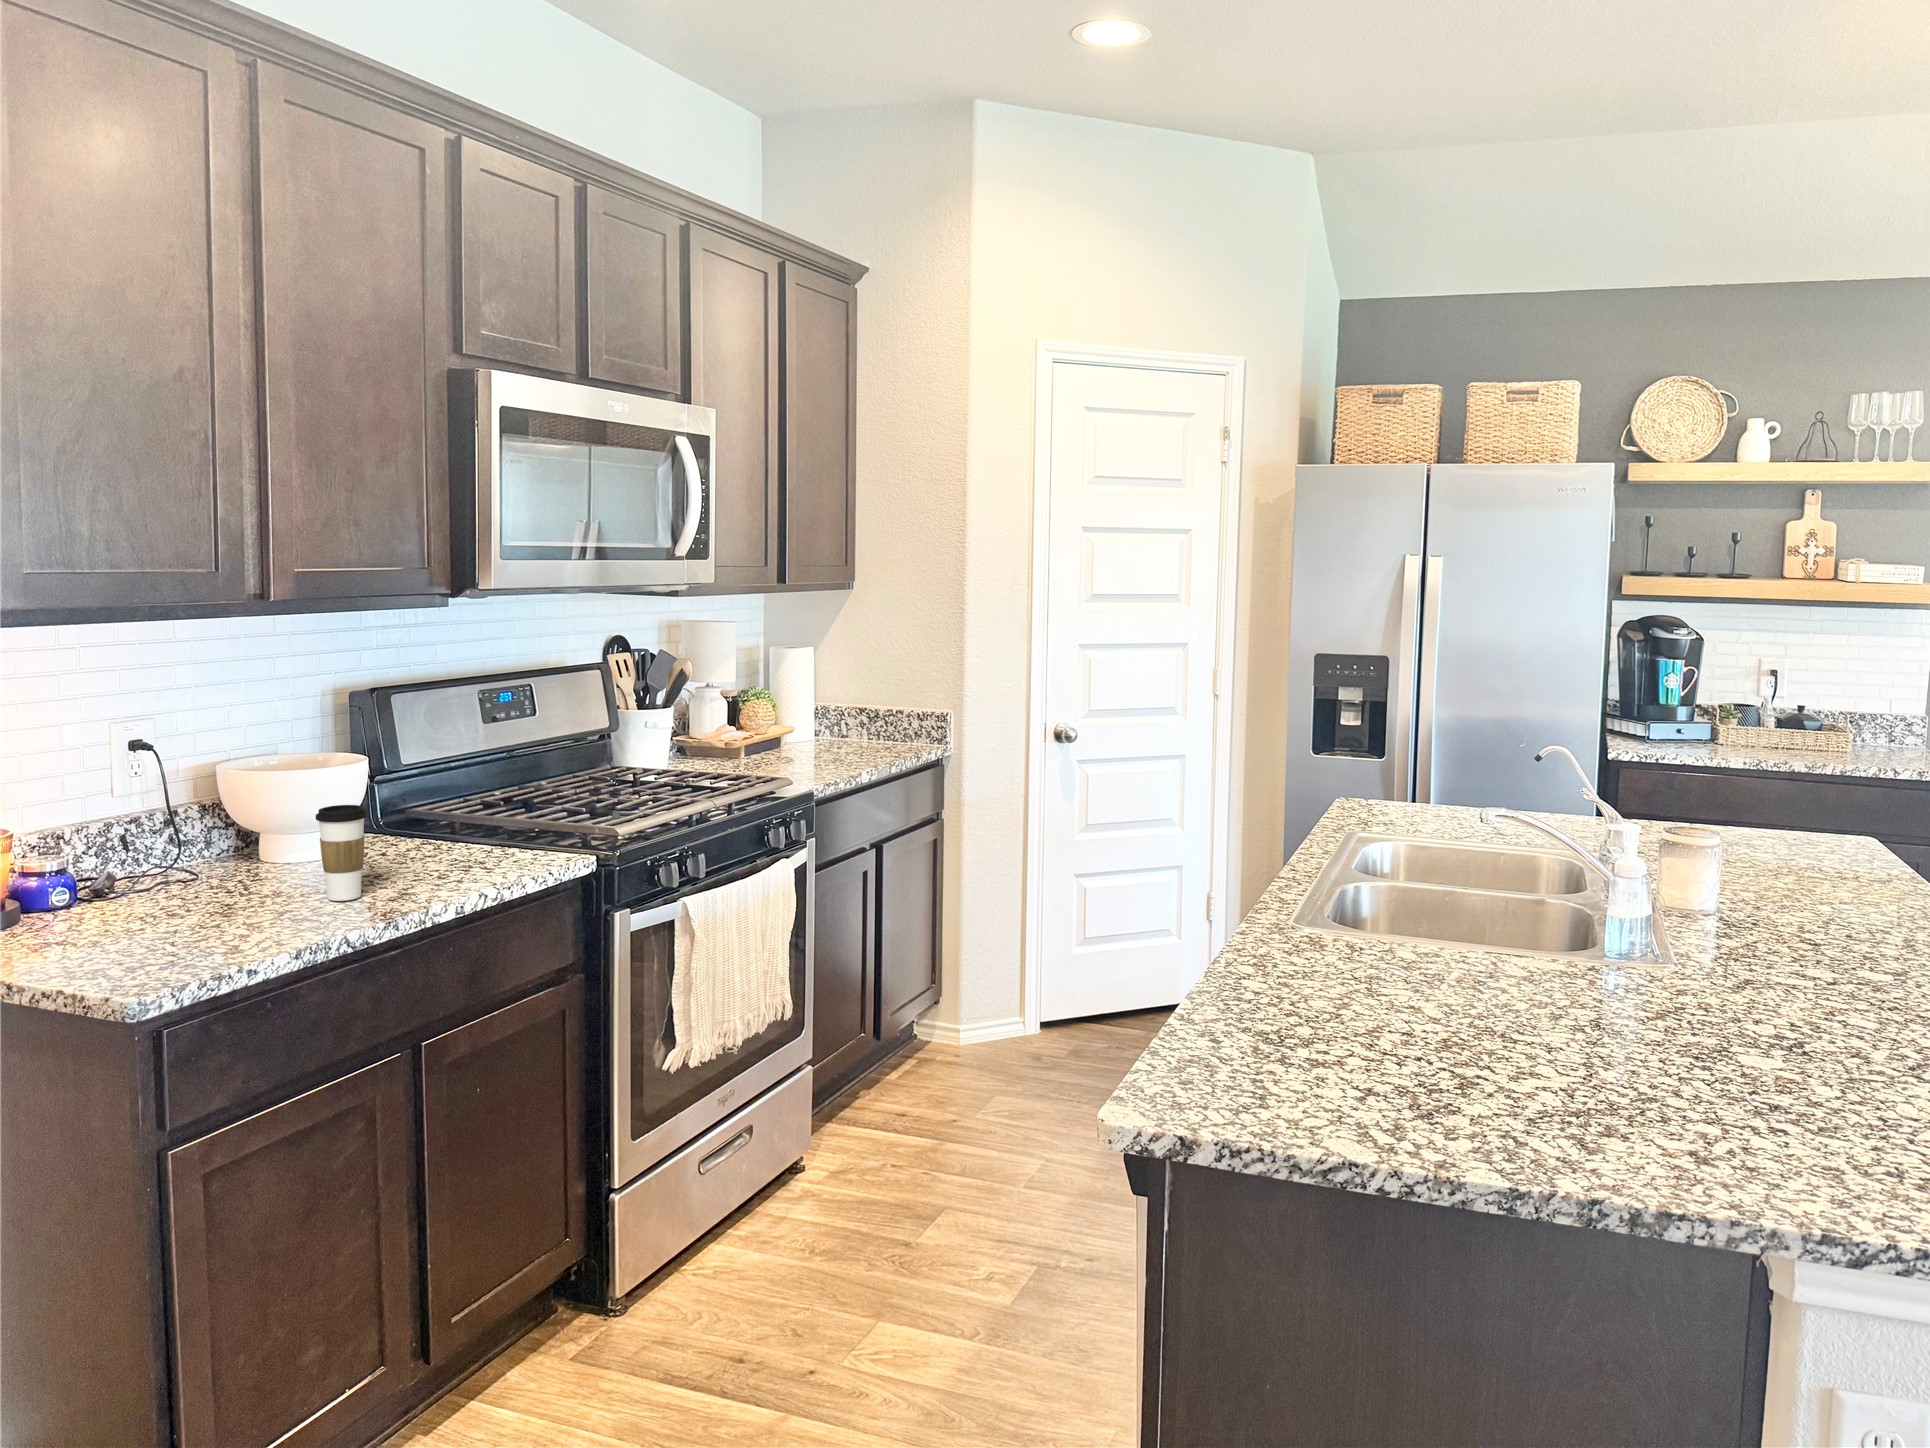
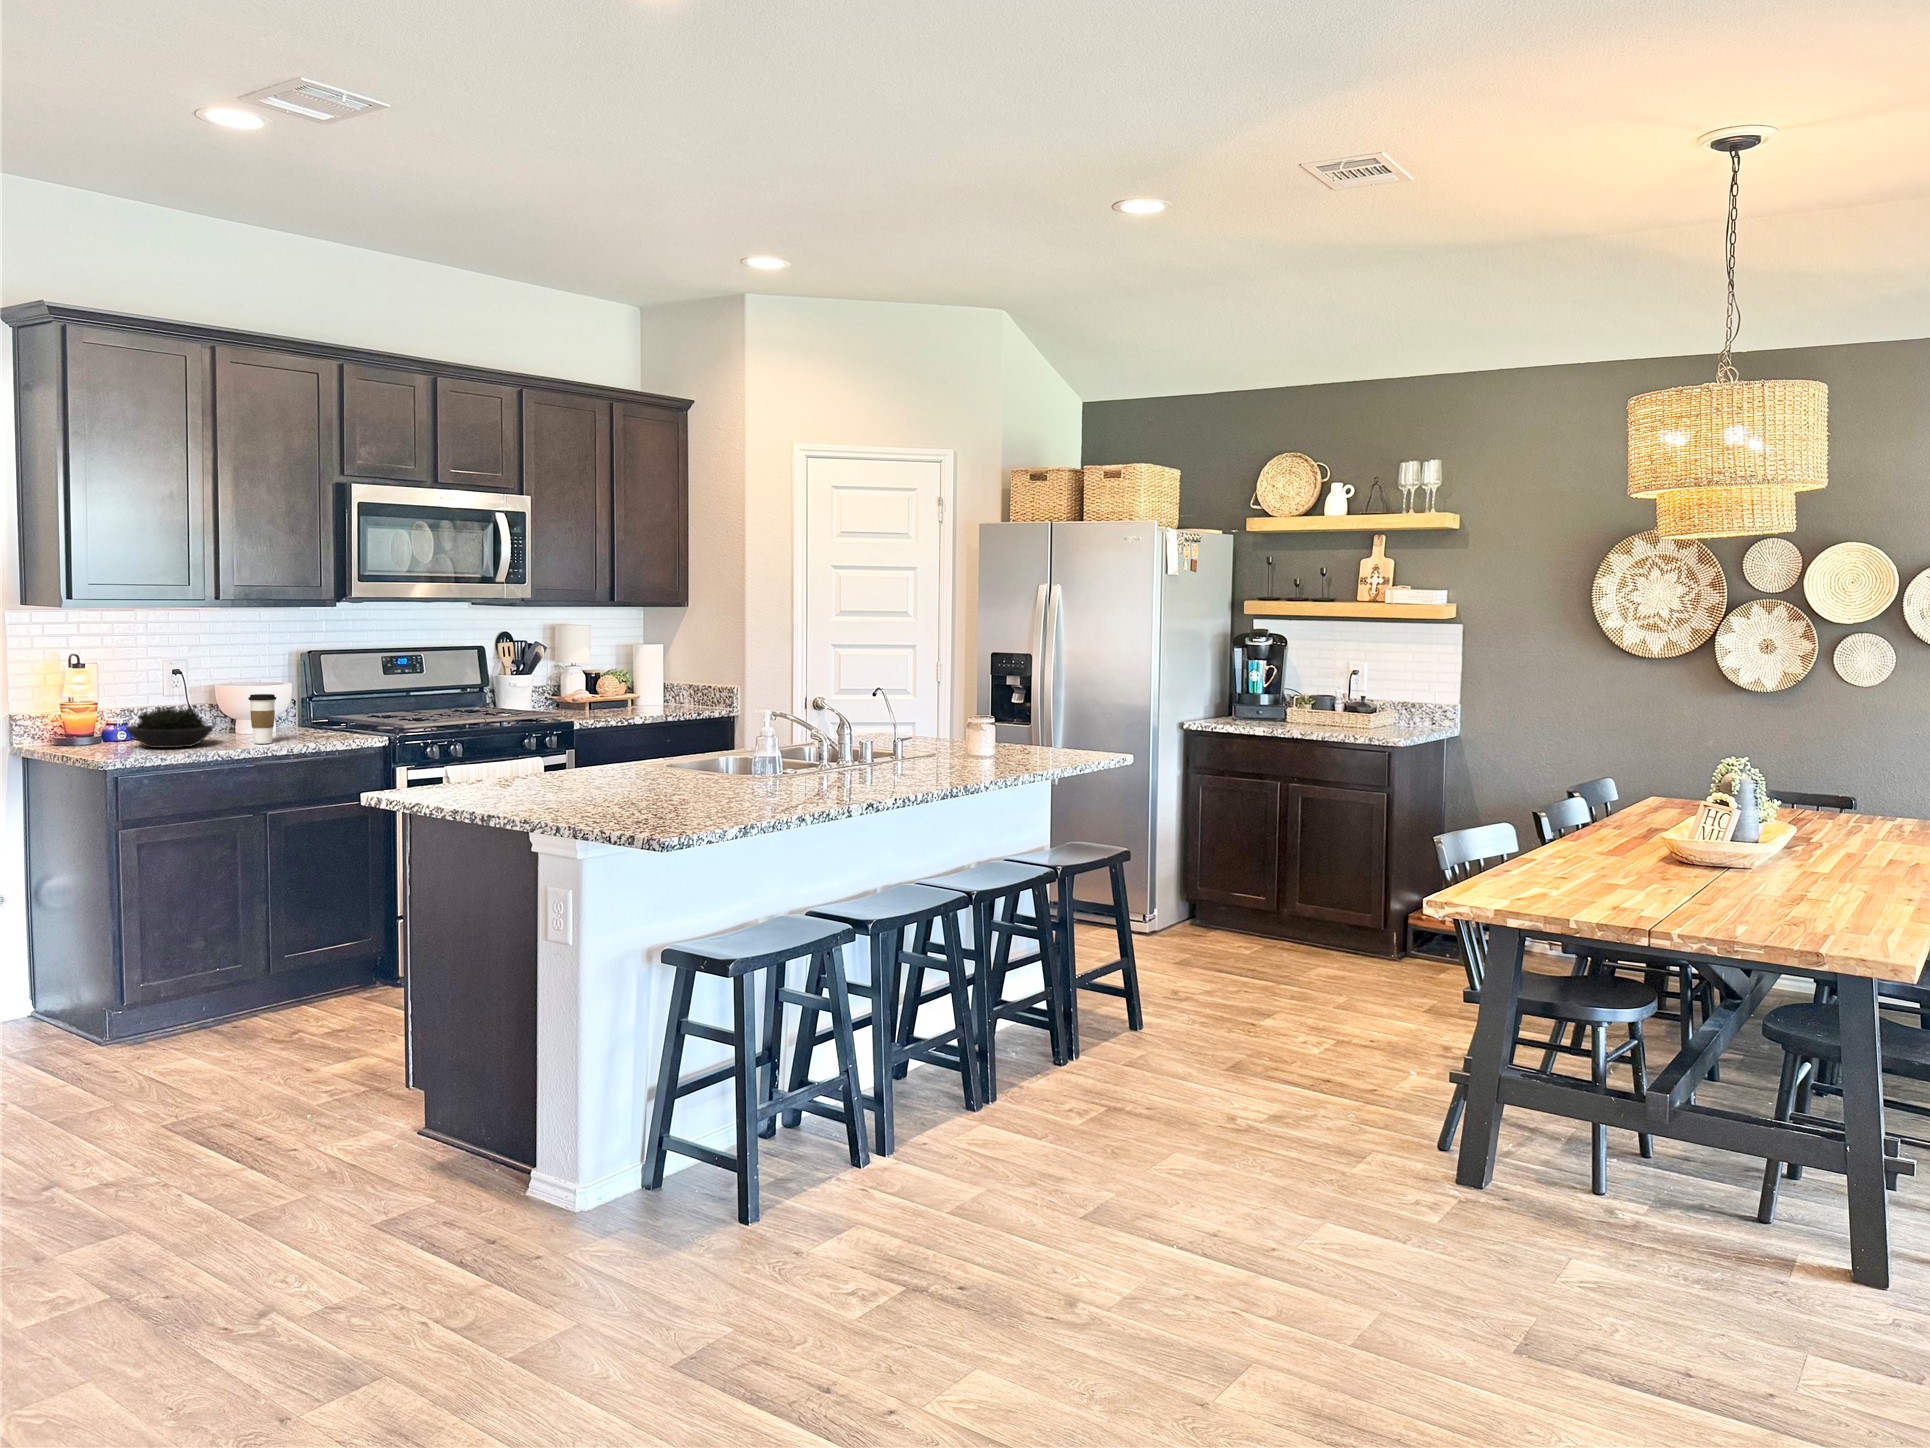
succulent plant: none [81,840,252,930] -> present [126,707,214,748]

